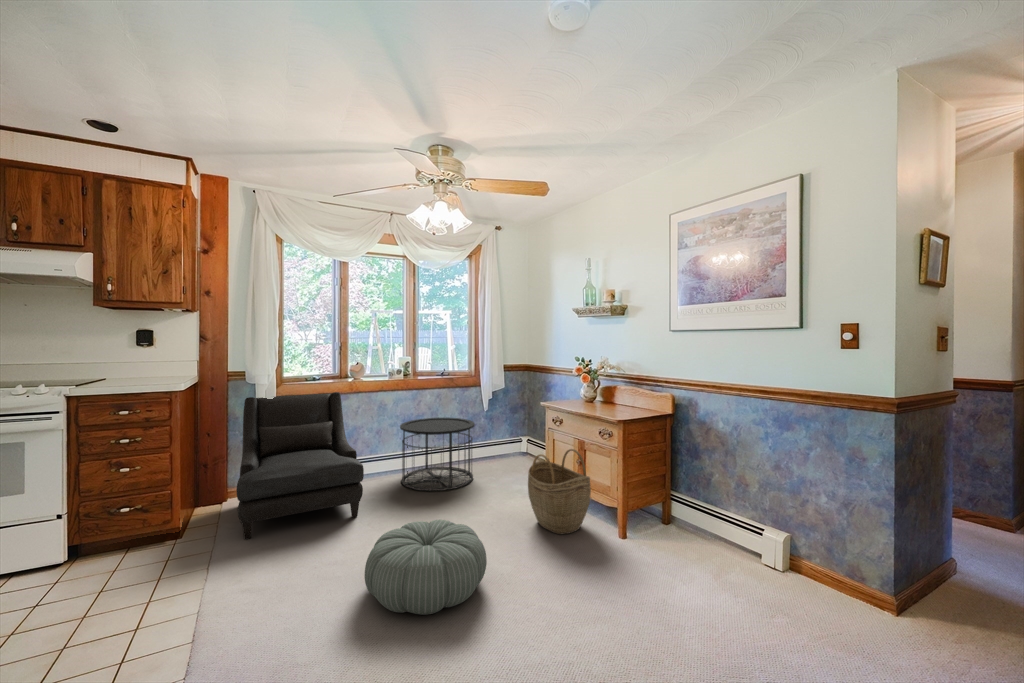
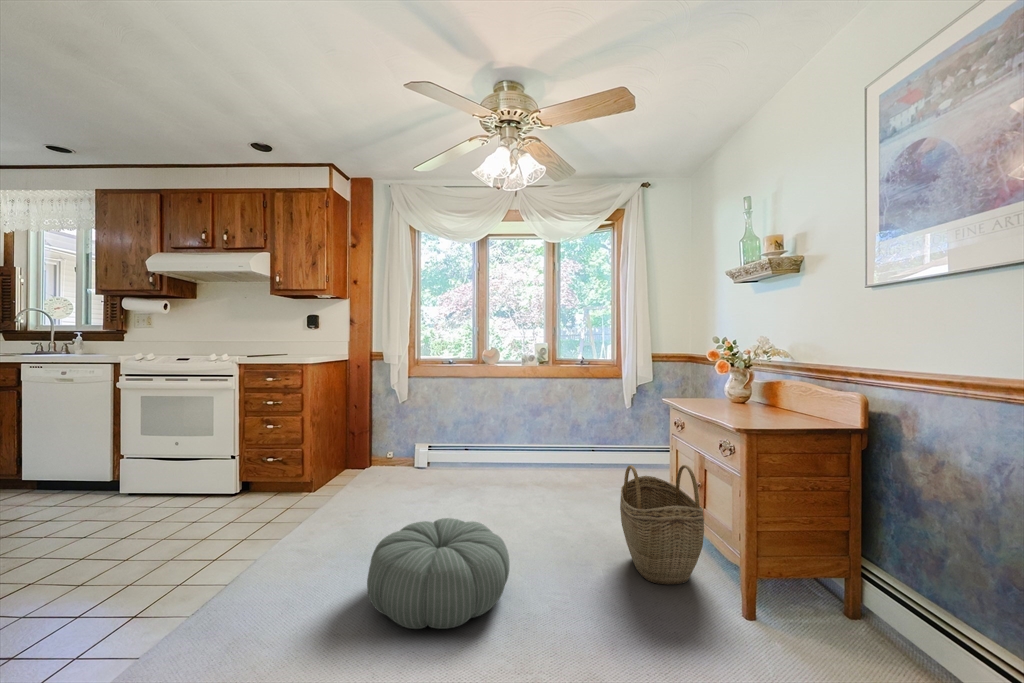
armchair: present [236,392,364,539] -> none [341,376,463,504]
side table: present [400,418,475,491] -> none [517,411,602,495]

